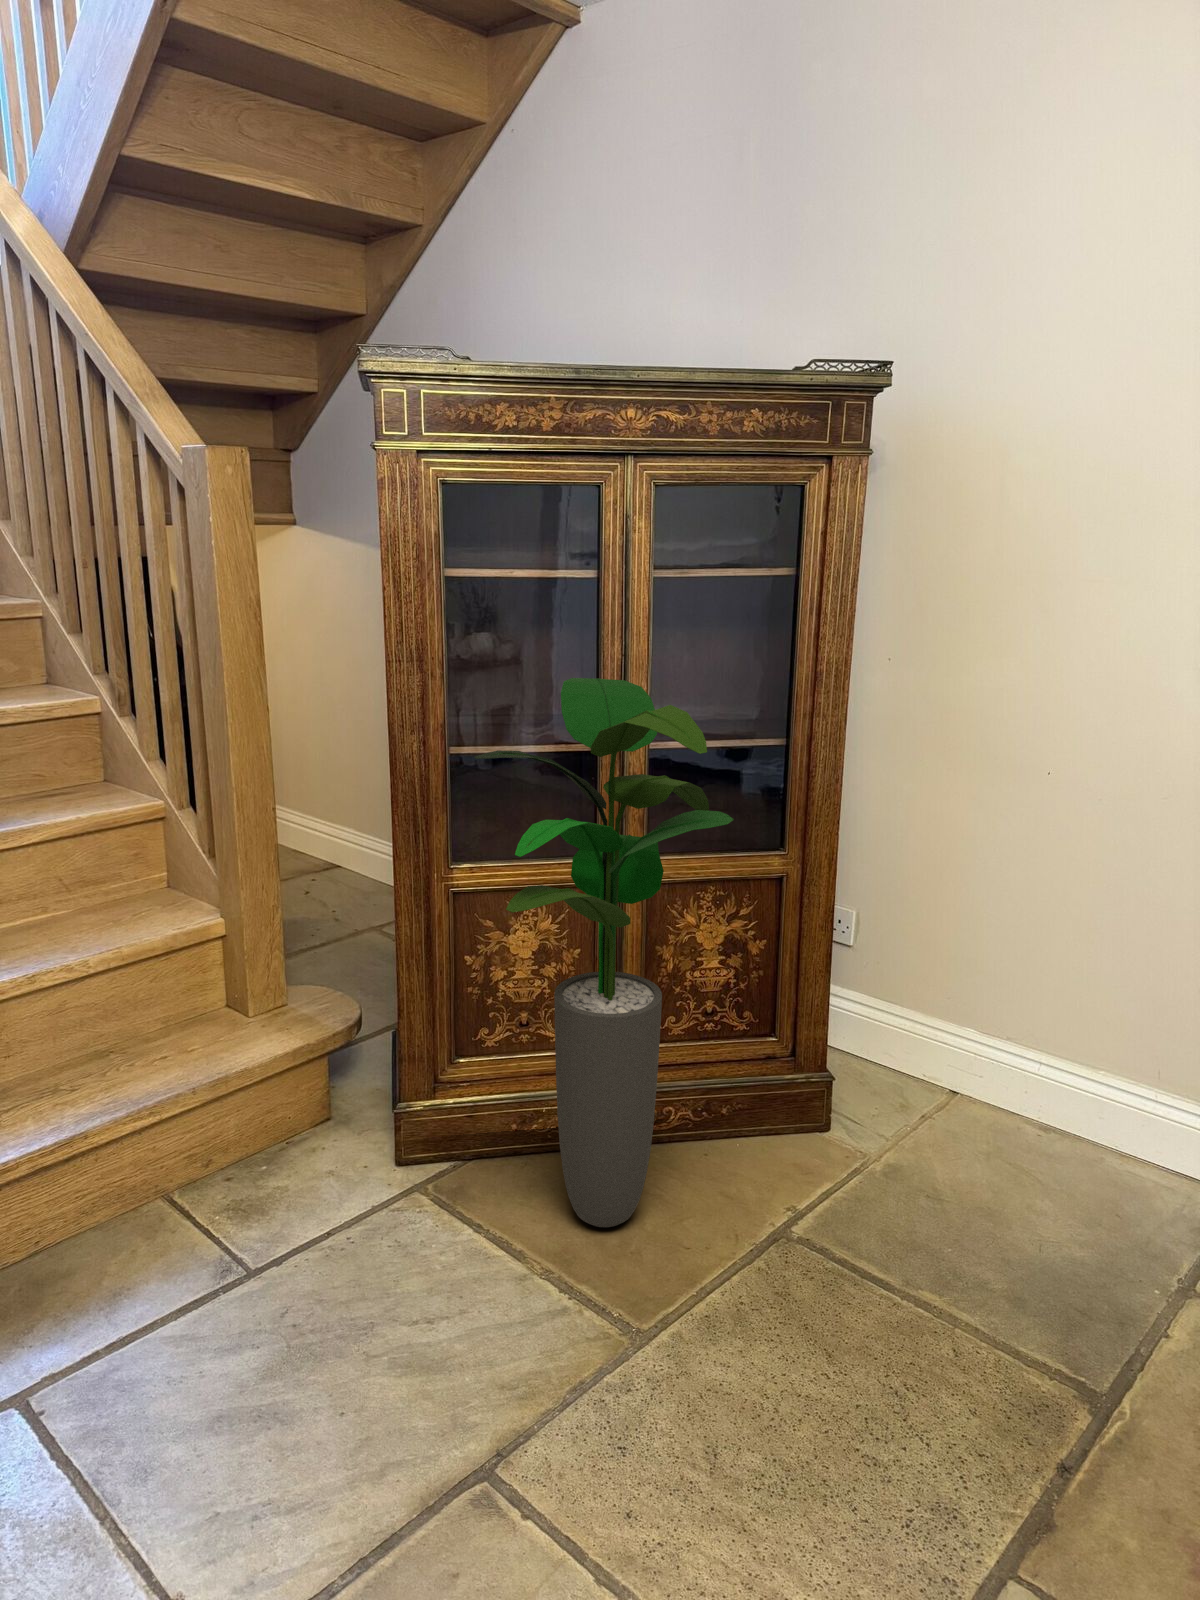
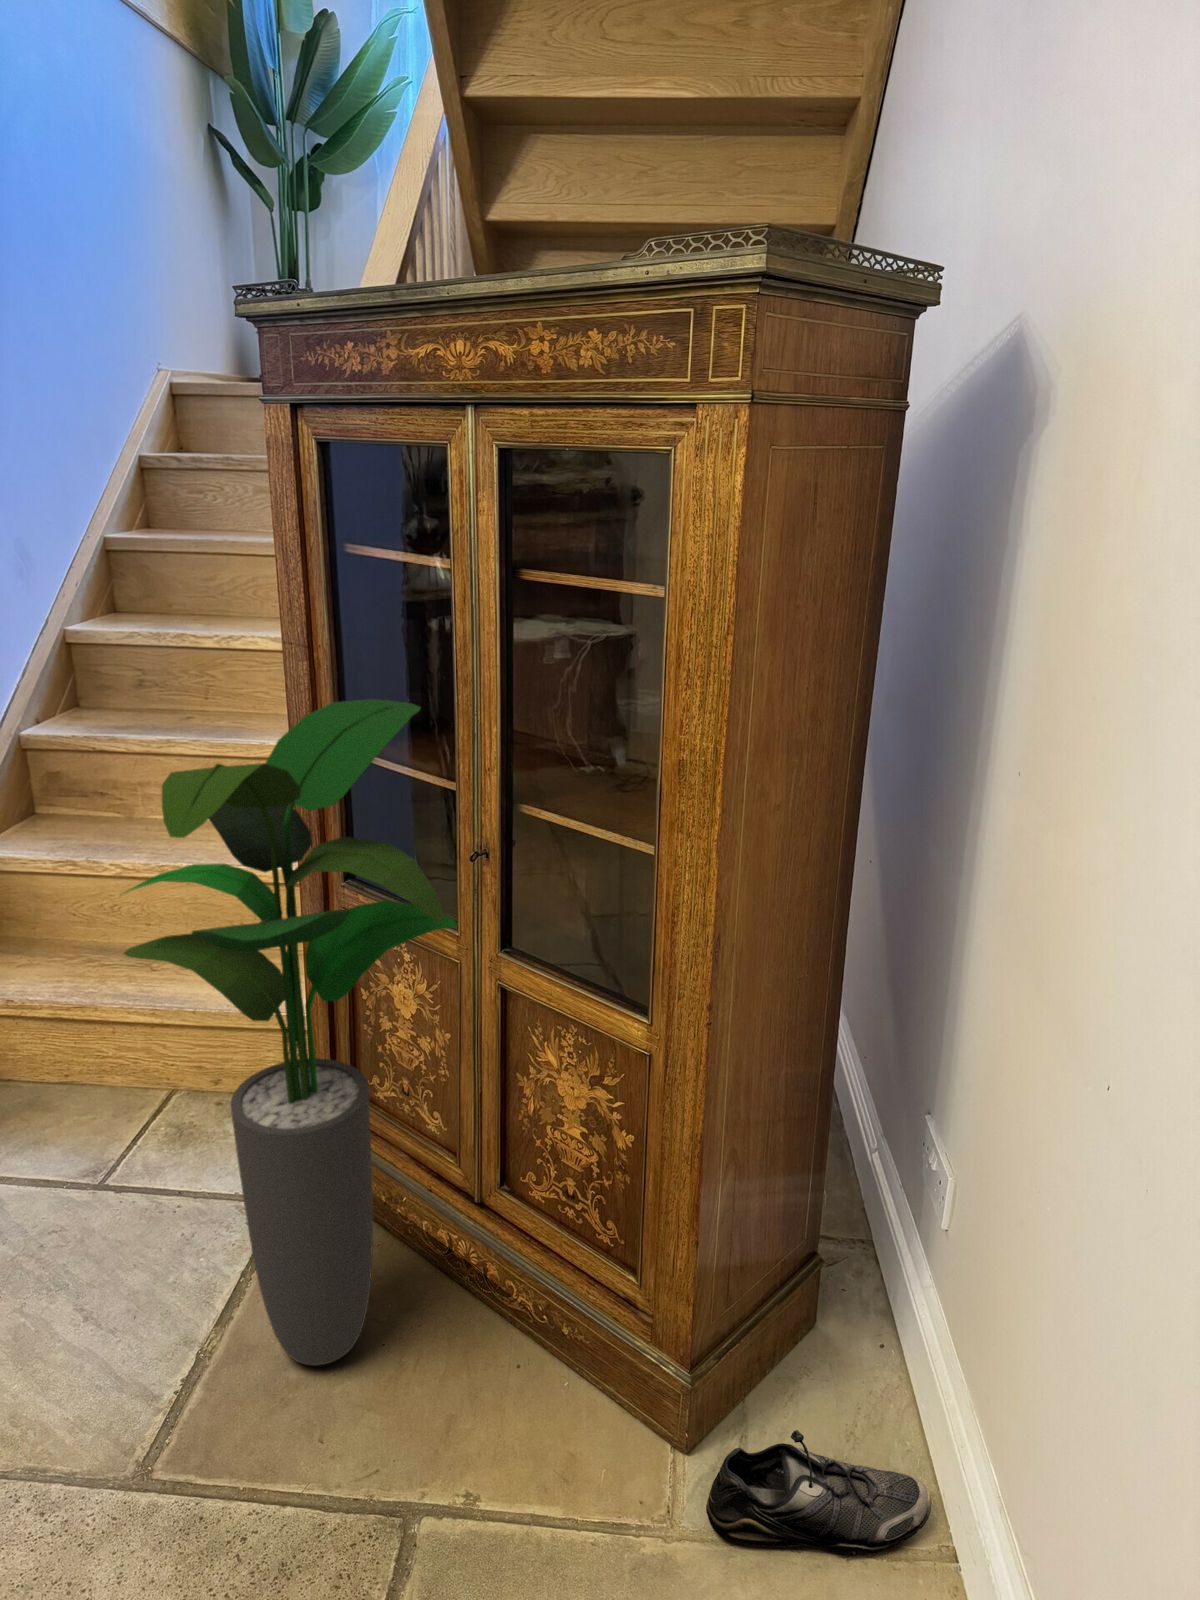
shoe: none [871,1065,943,1142] -> present [706,1430,931,1556]

